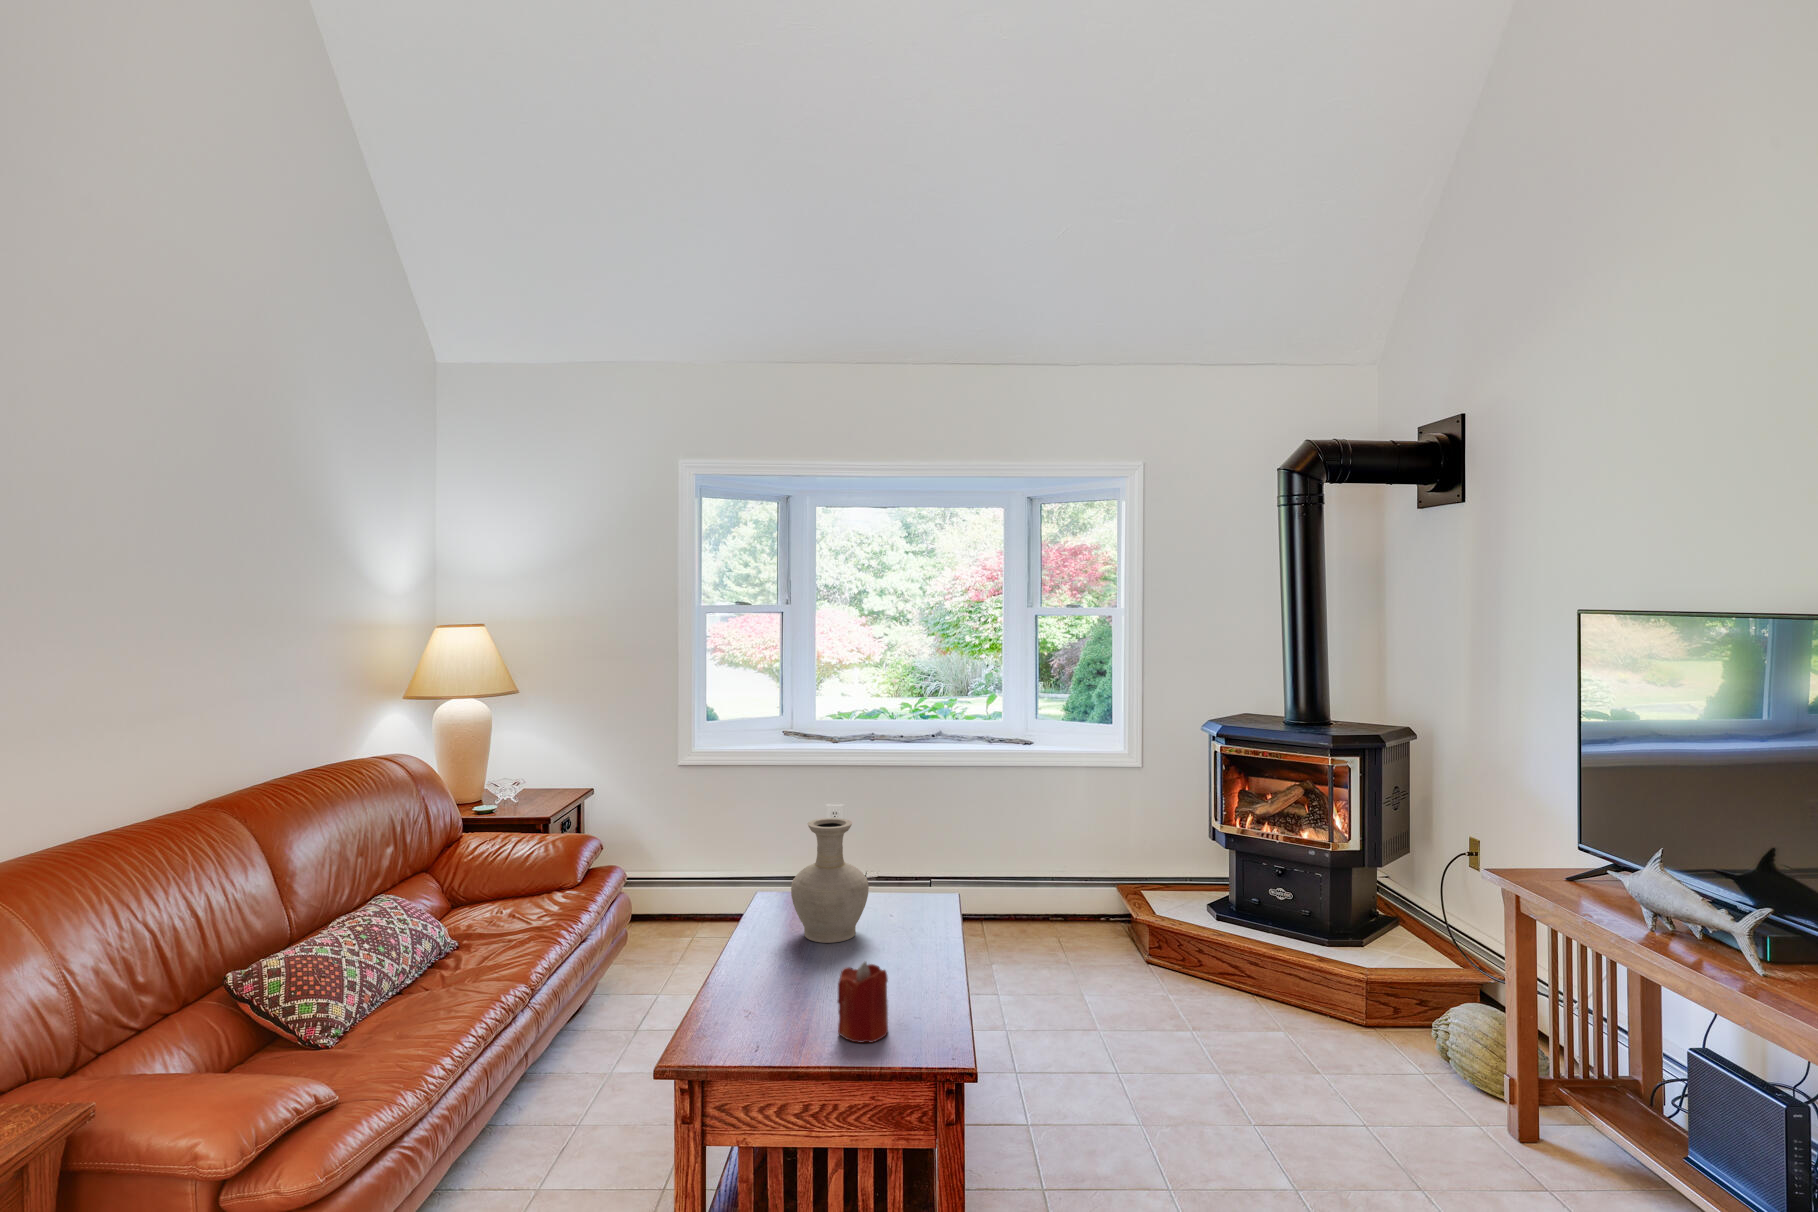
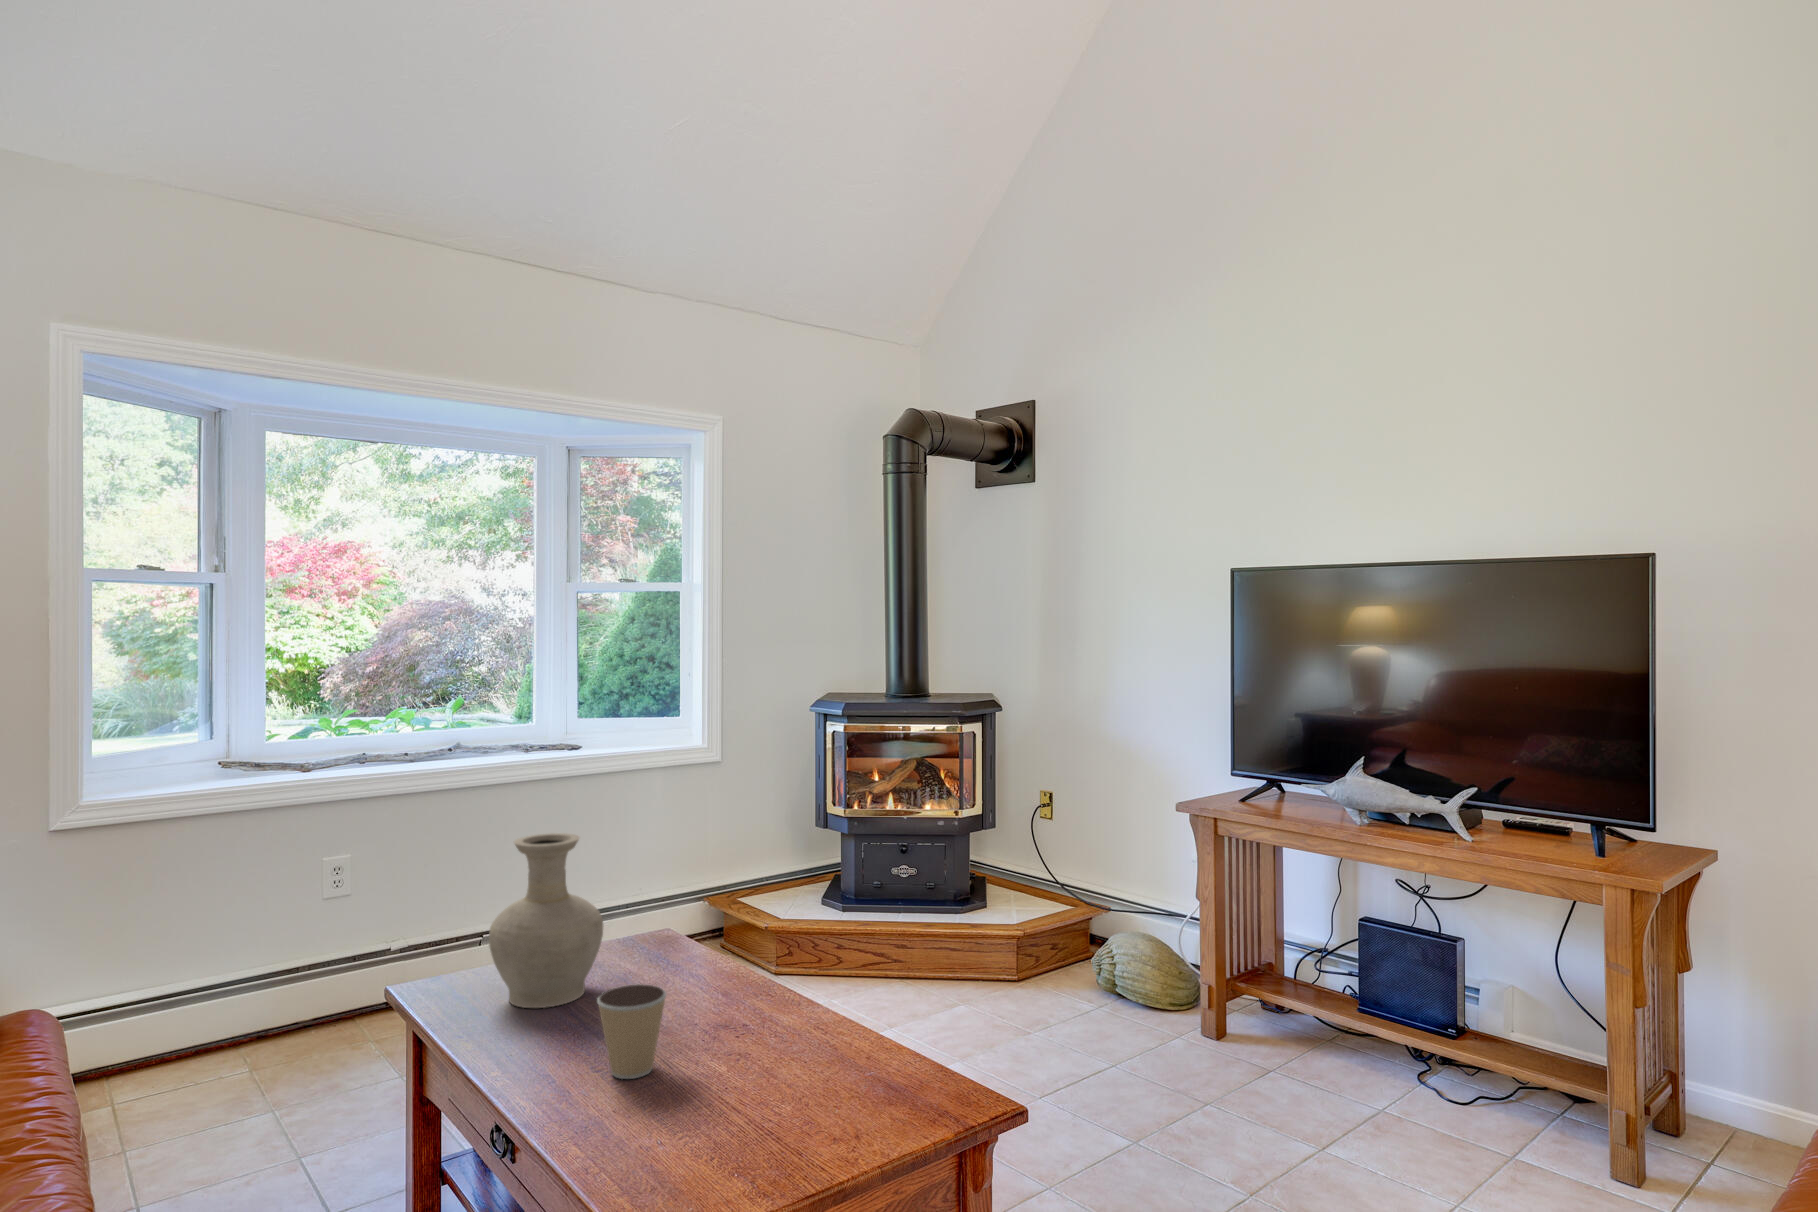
coffee cup: none [782,939,831,1005] -> present [597,984,666,1079]
candle: present [837,961,888,1043] -> none [727,984,792,1094]

